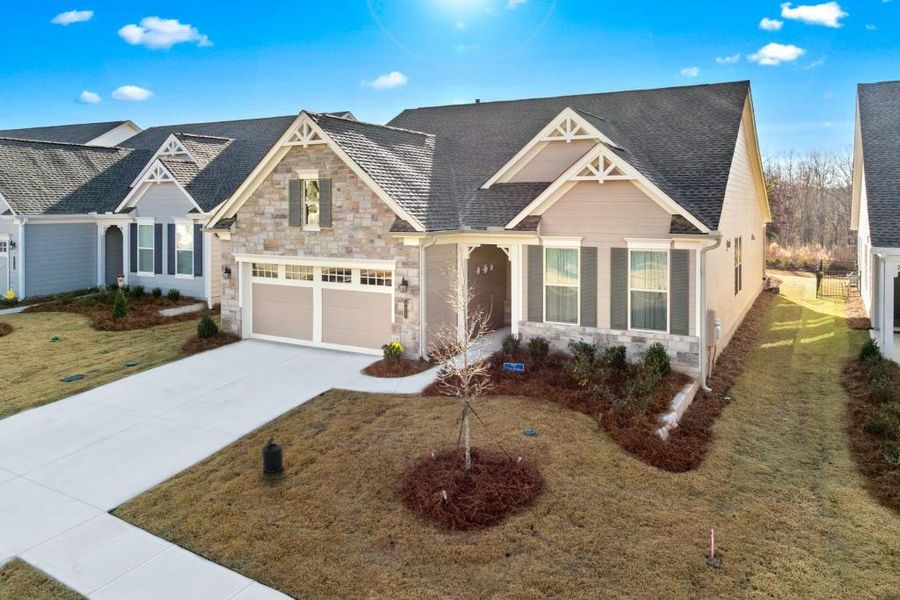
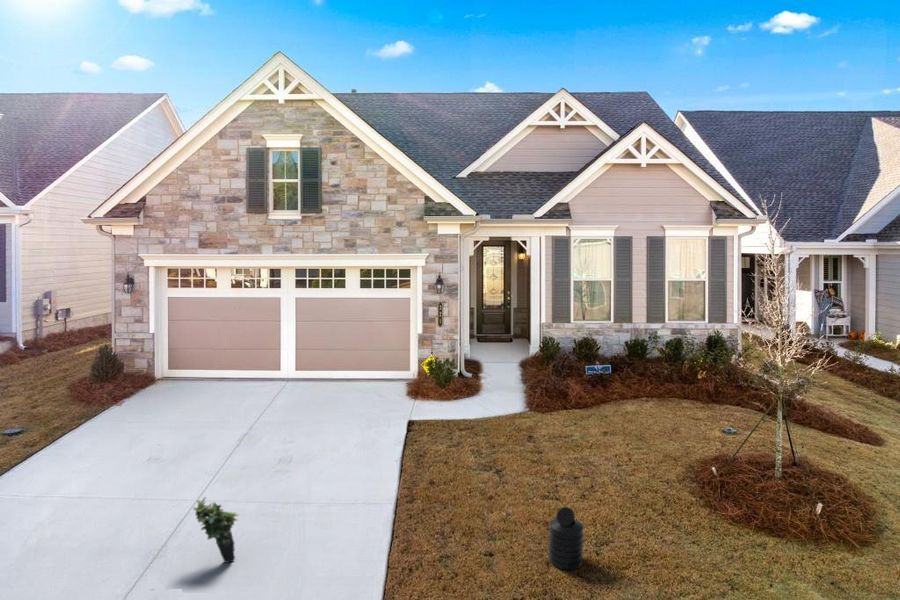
potted plant: none [122,400,147,434] -> present [193,498,238,563]

